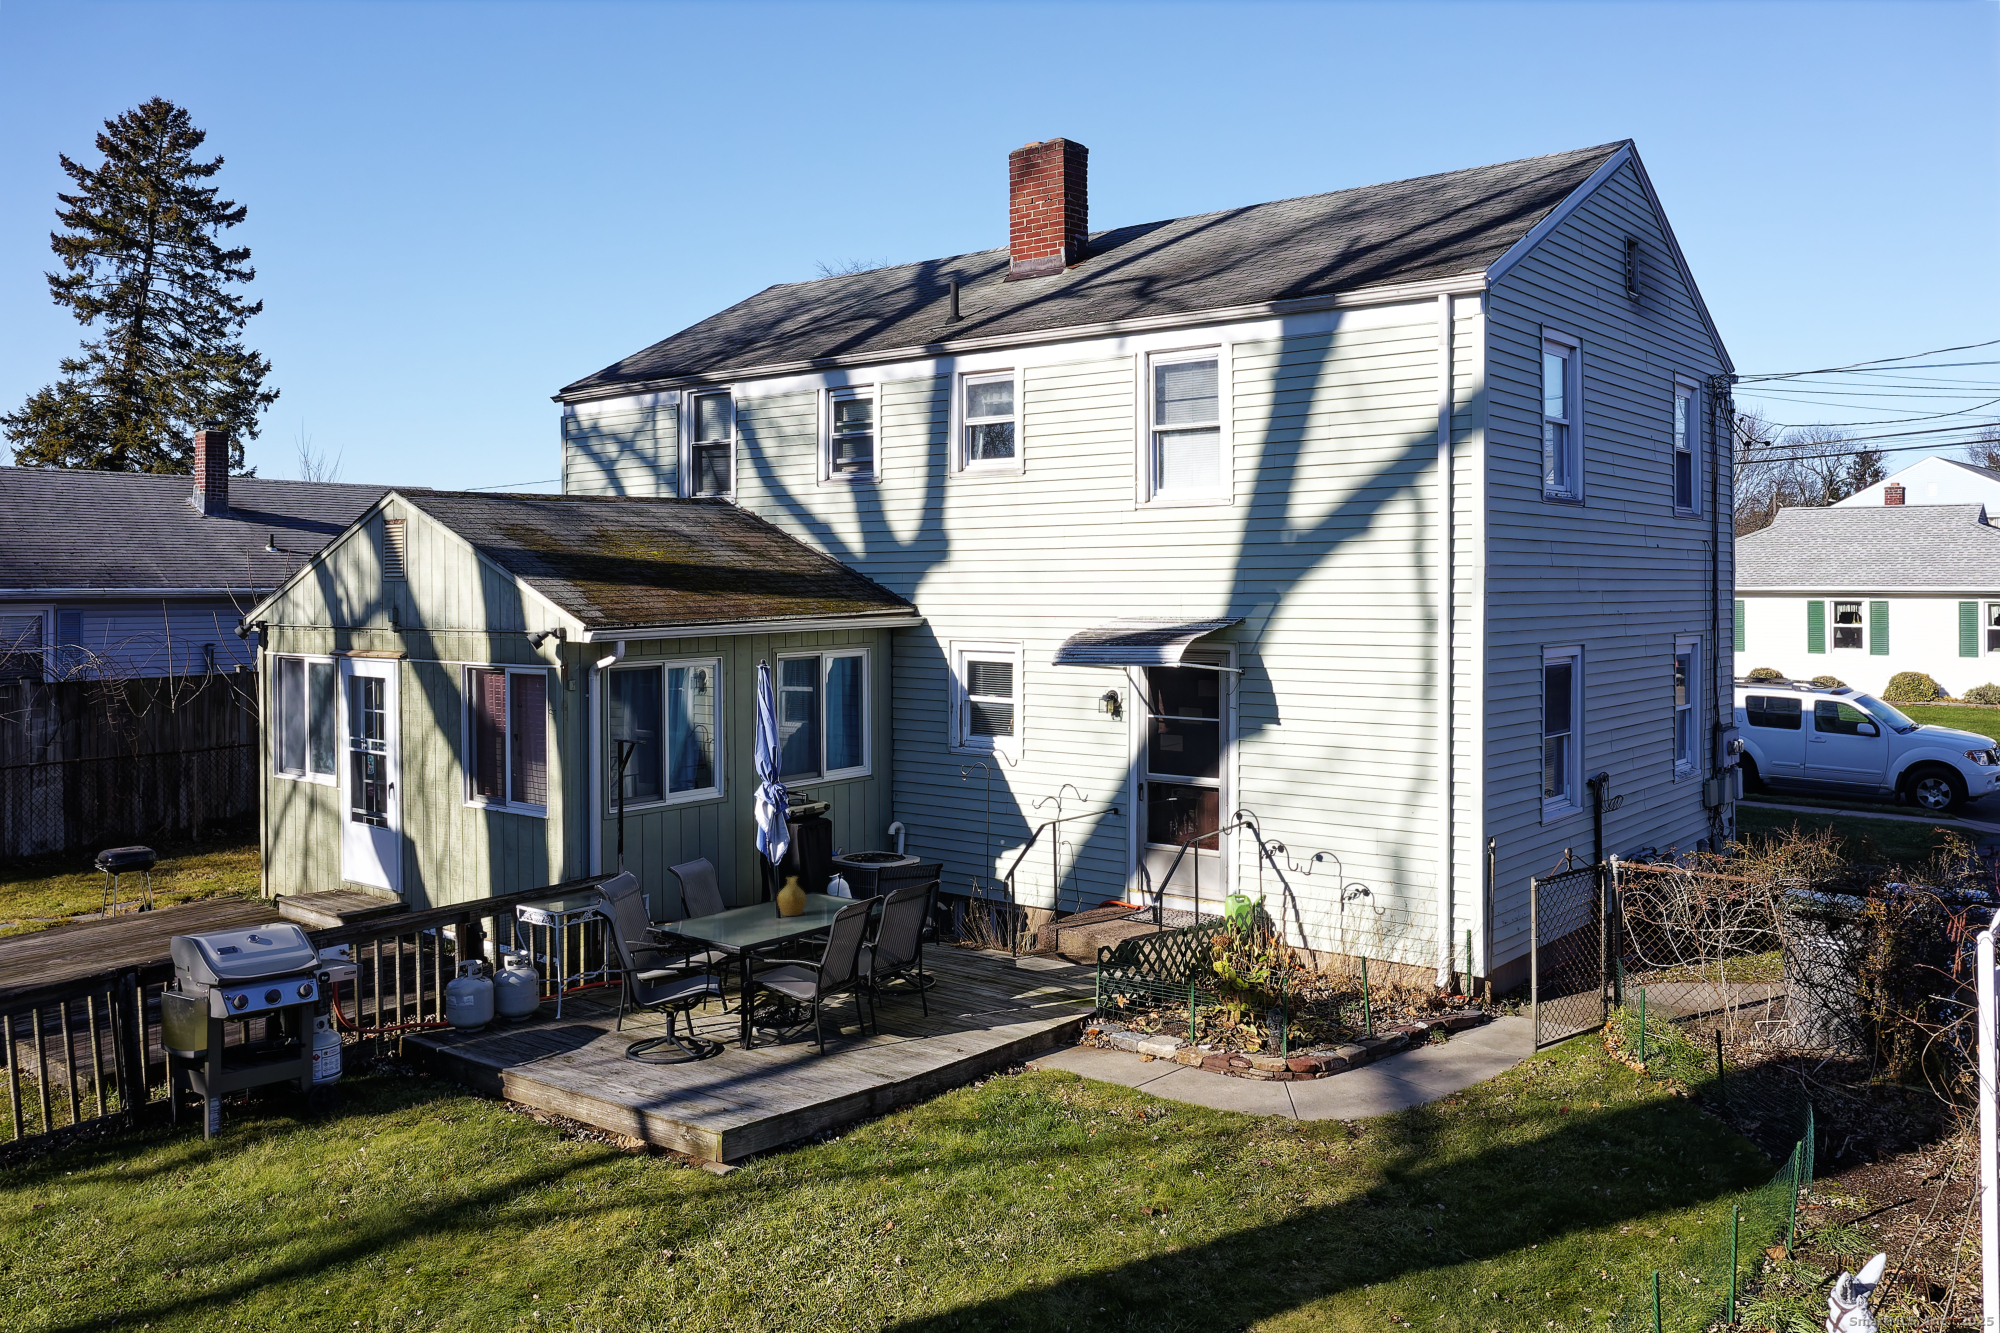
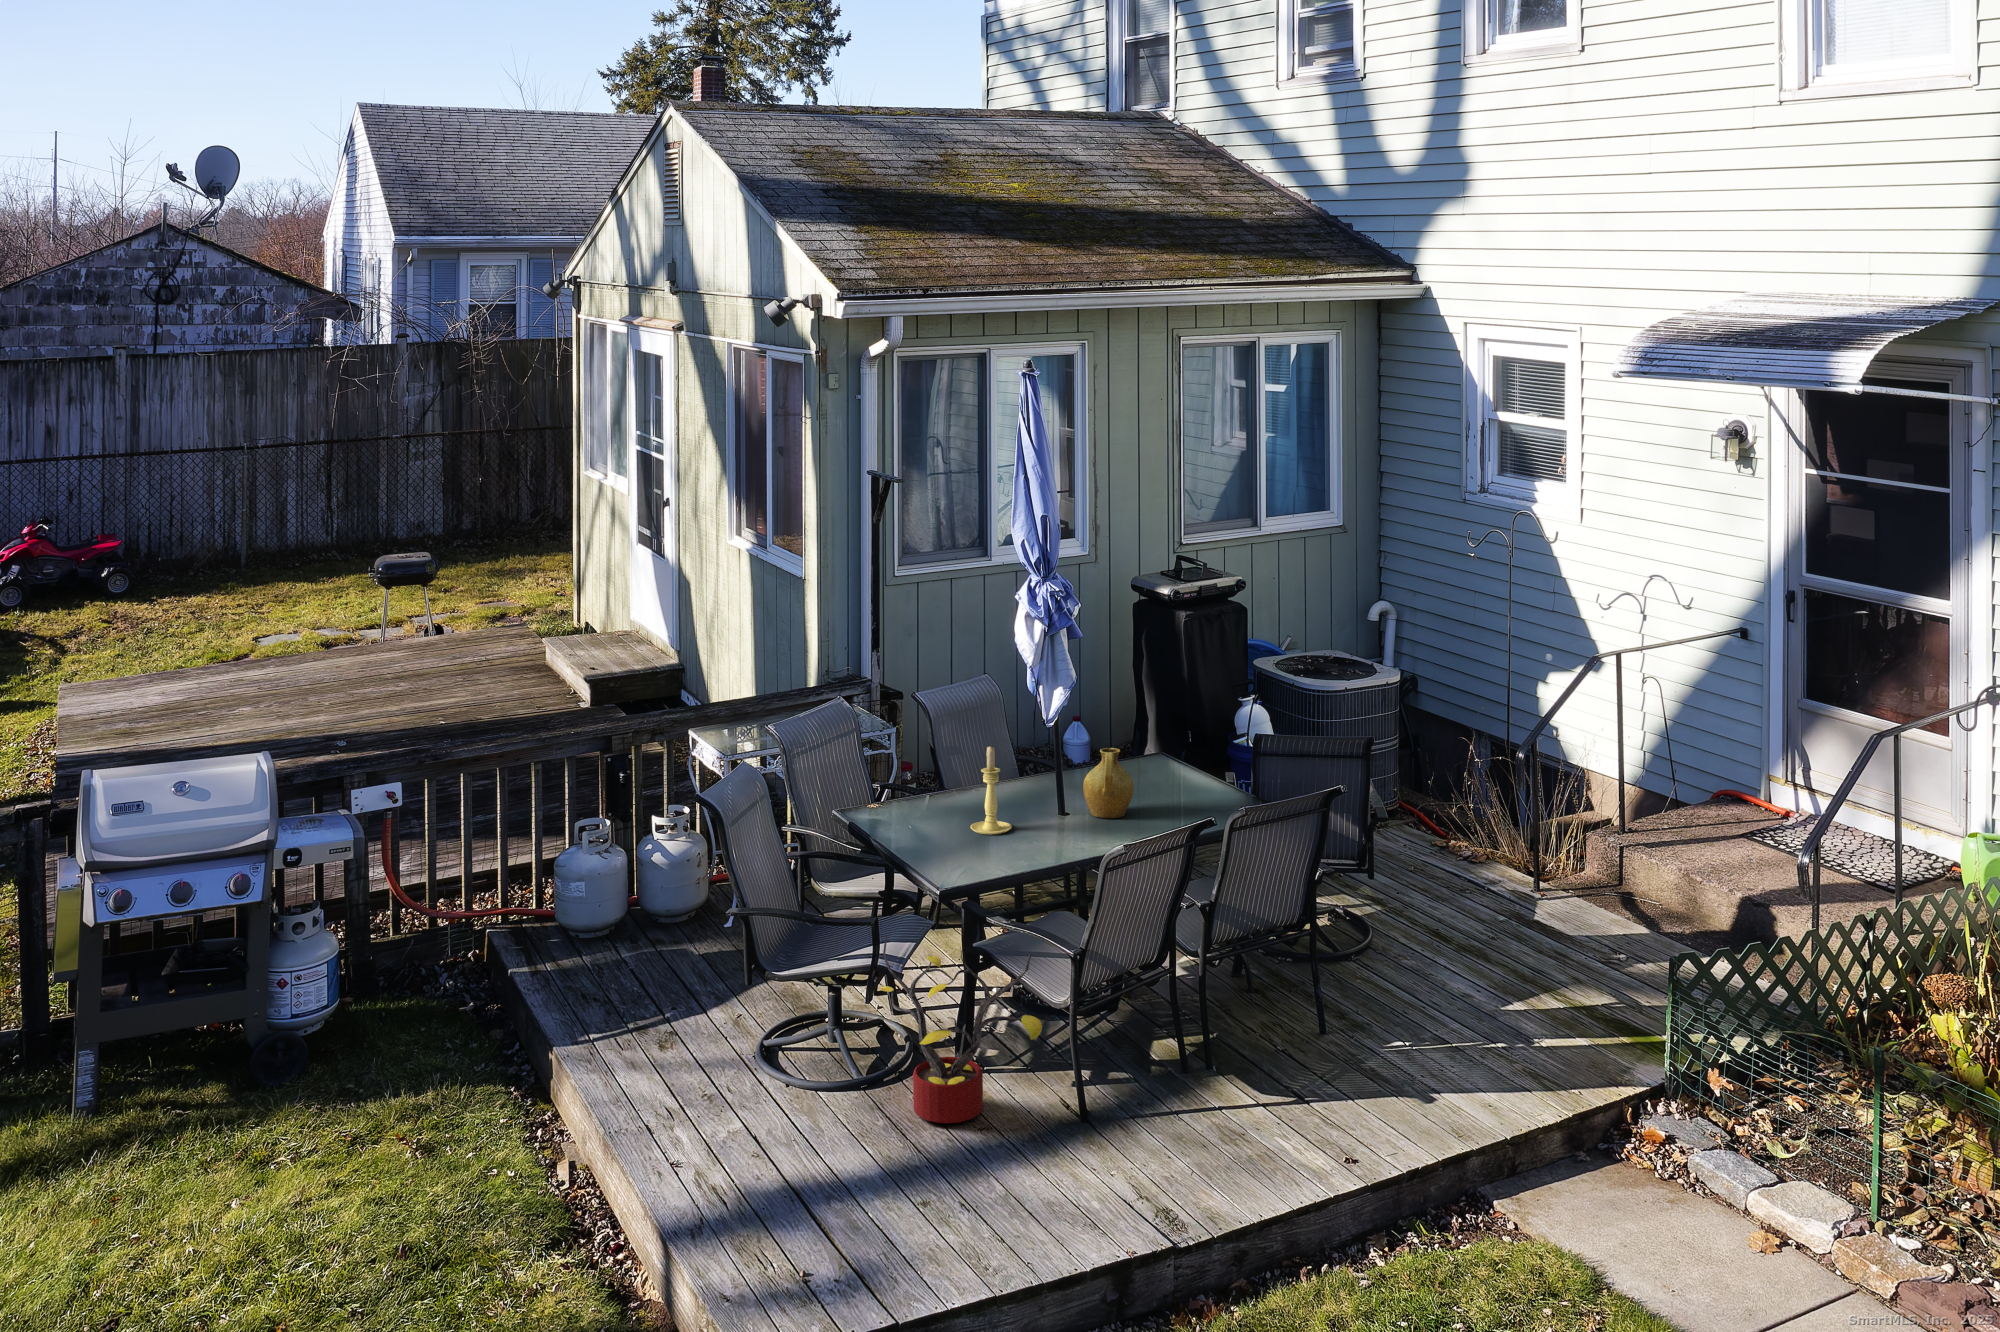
candle holder: none [719,876,743,926] -> present [970,746,1012,835]
decorative plant: none [695,963,793,1058] -> present [880,936,1042,1123]

